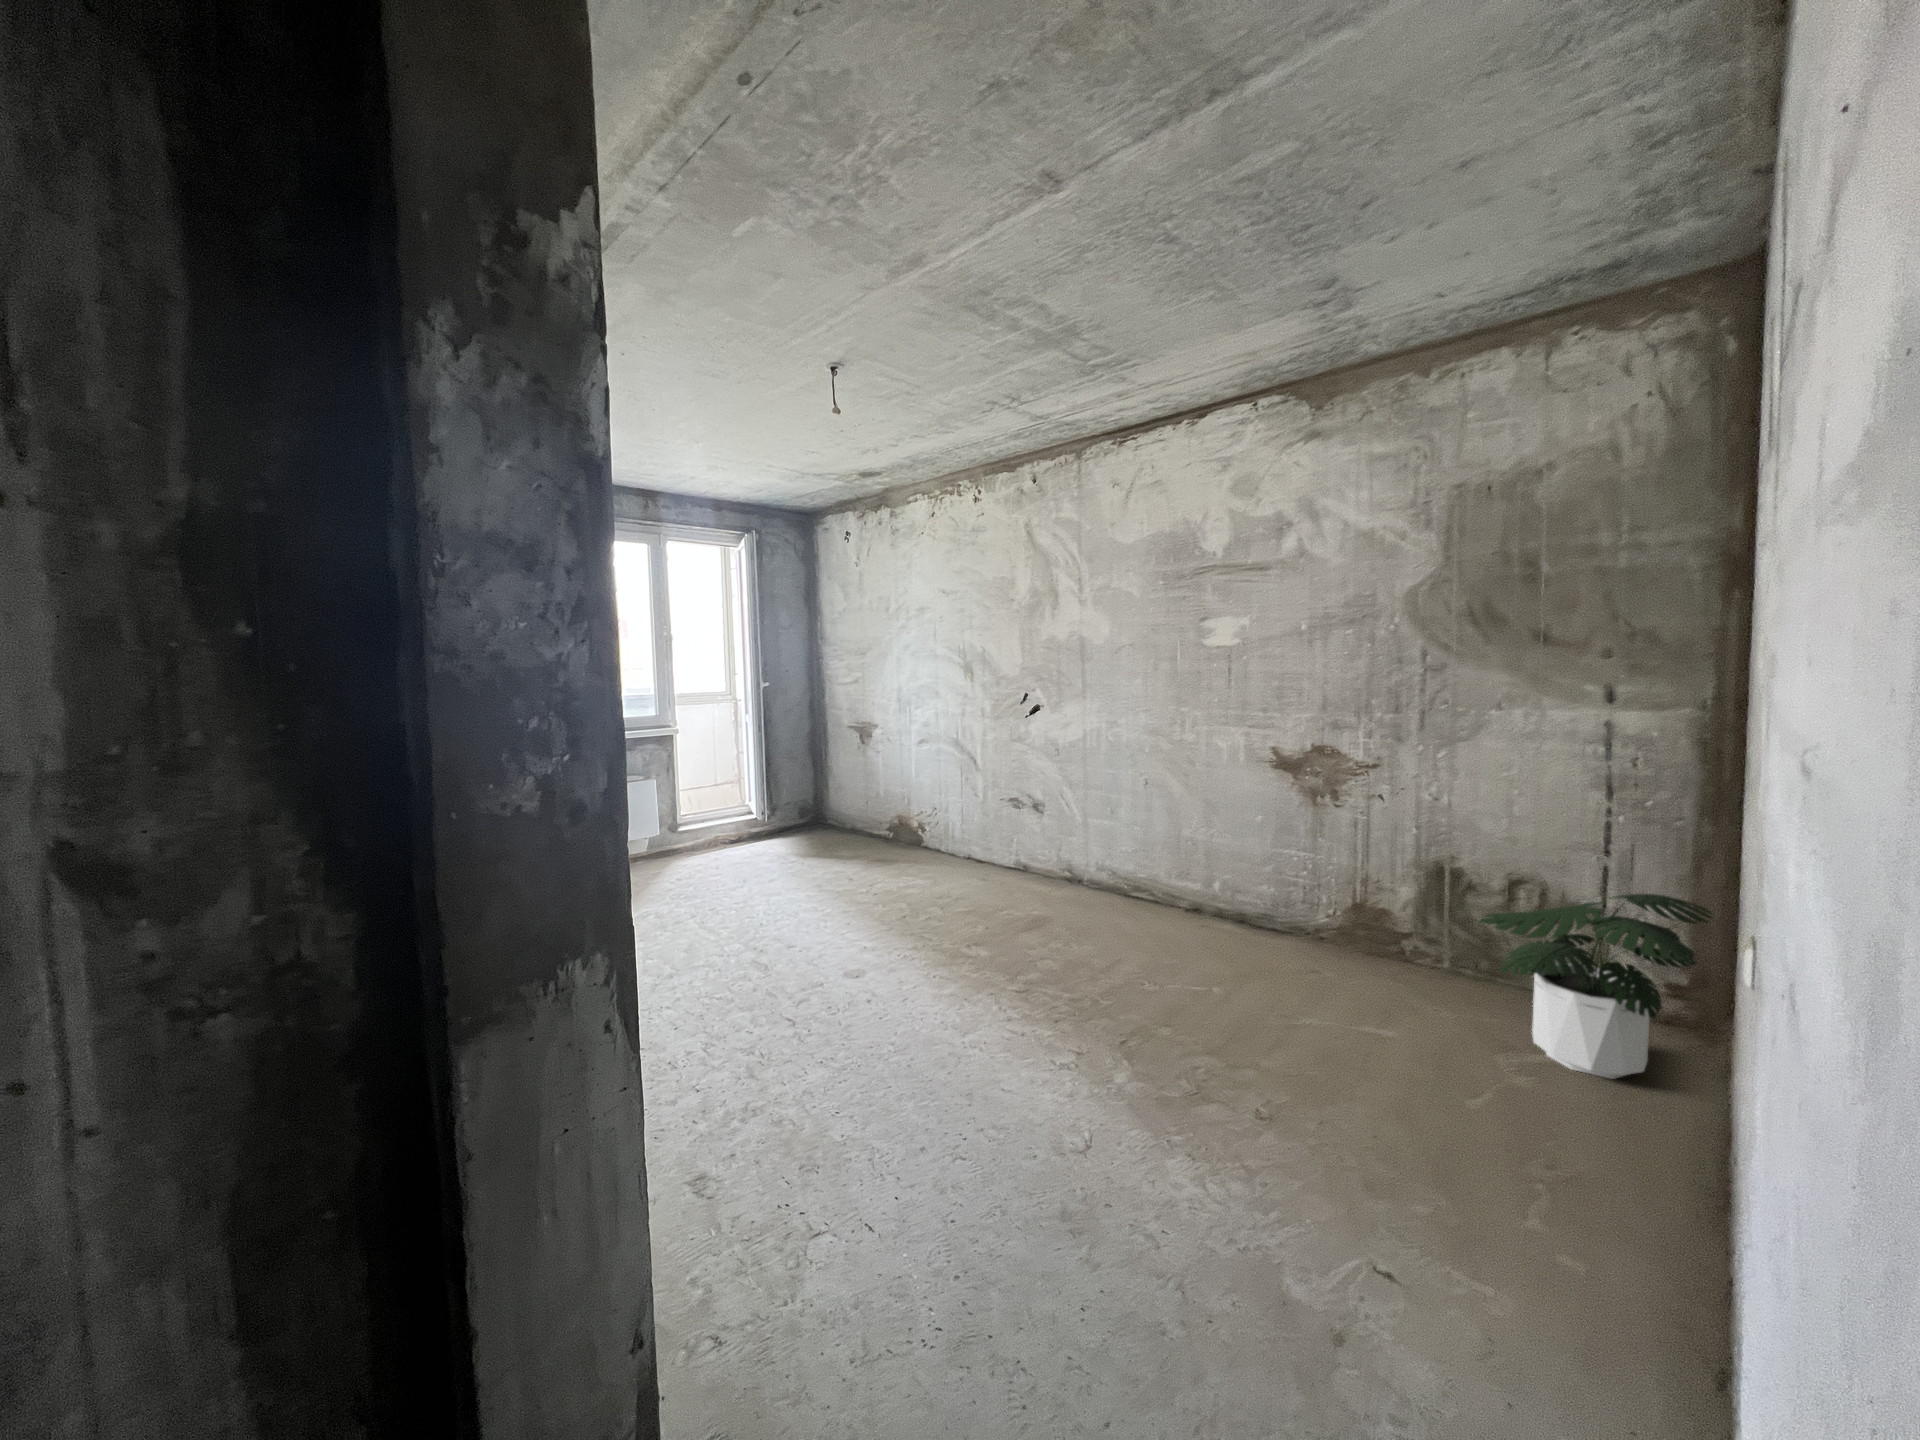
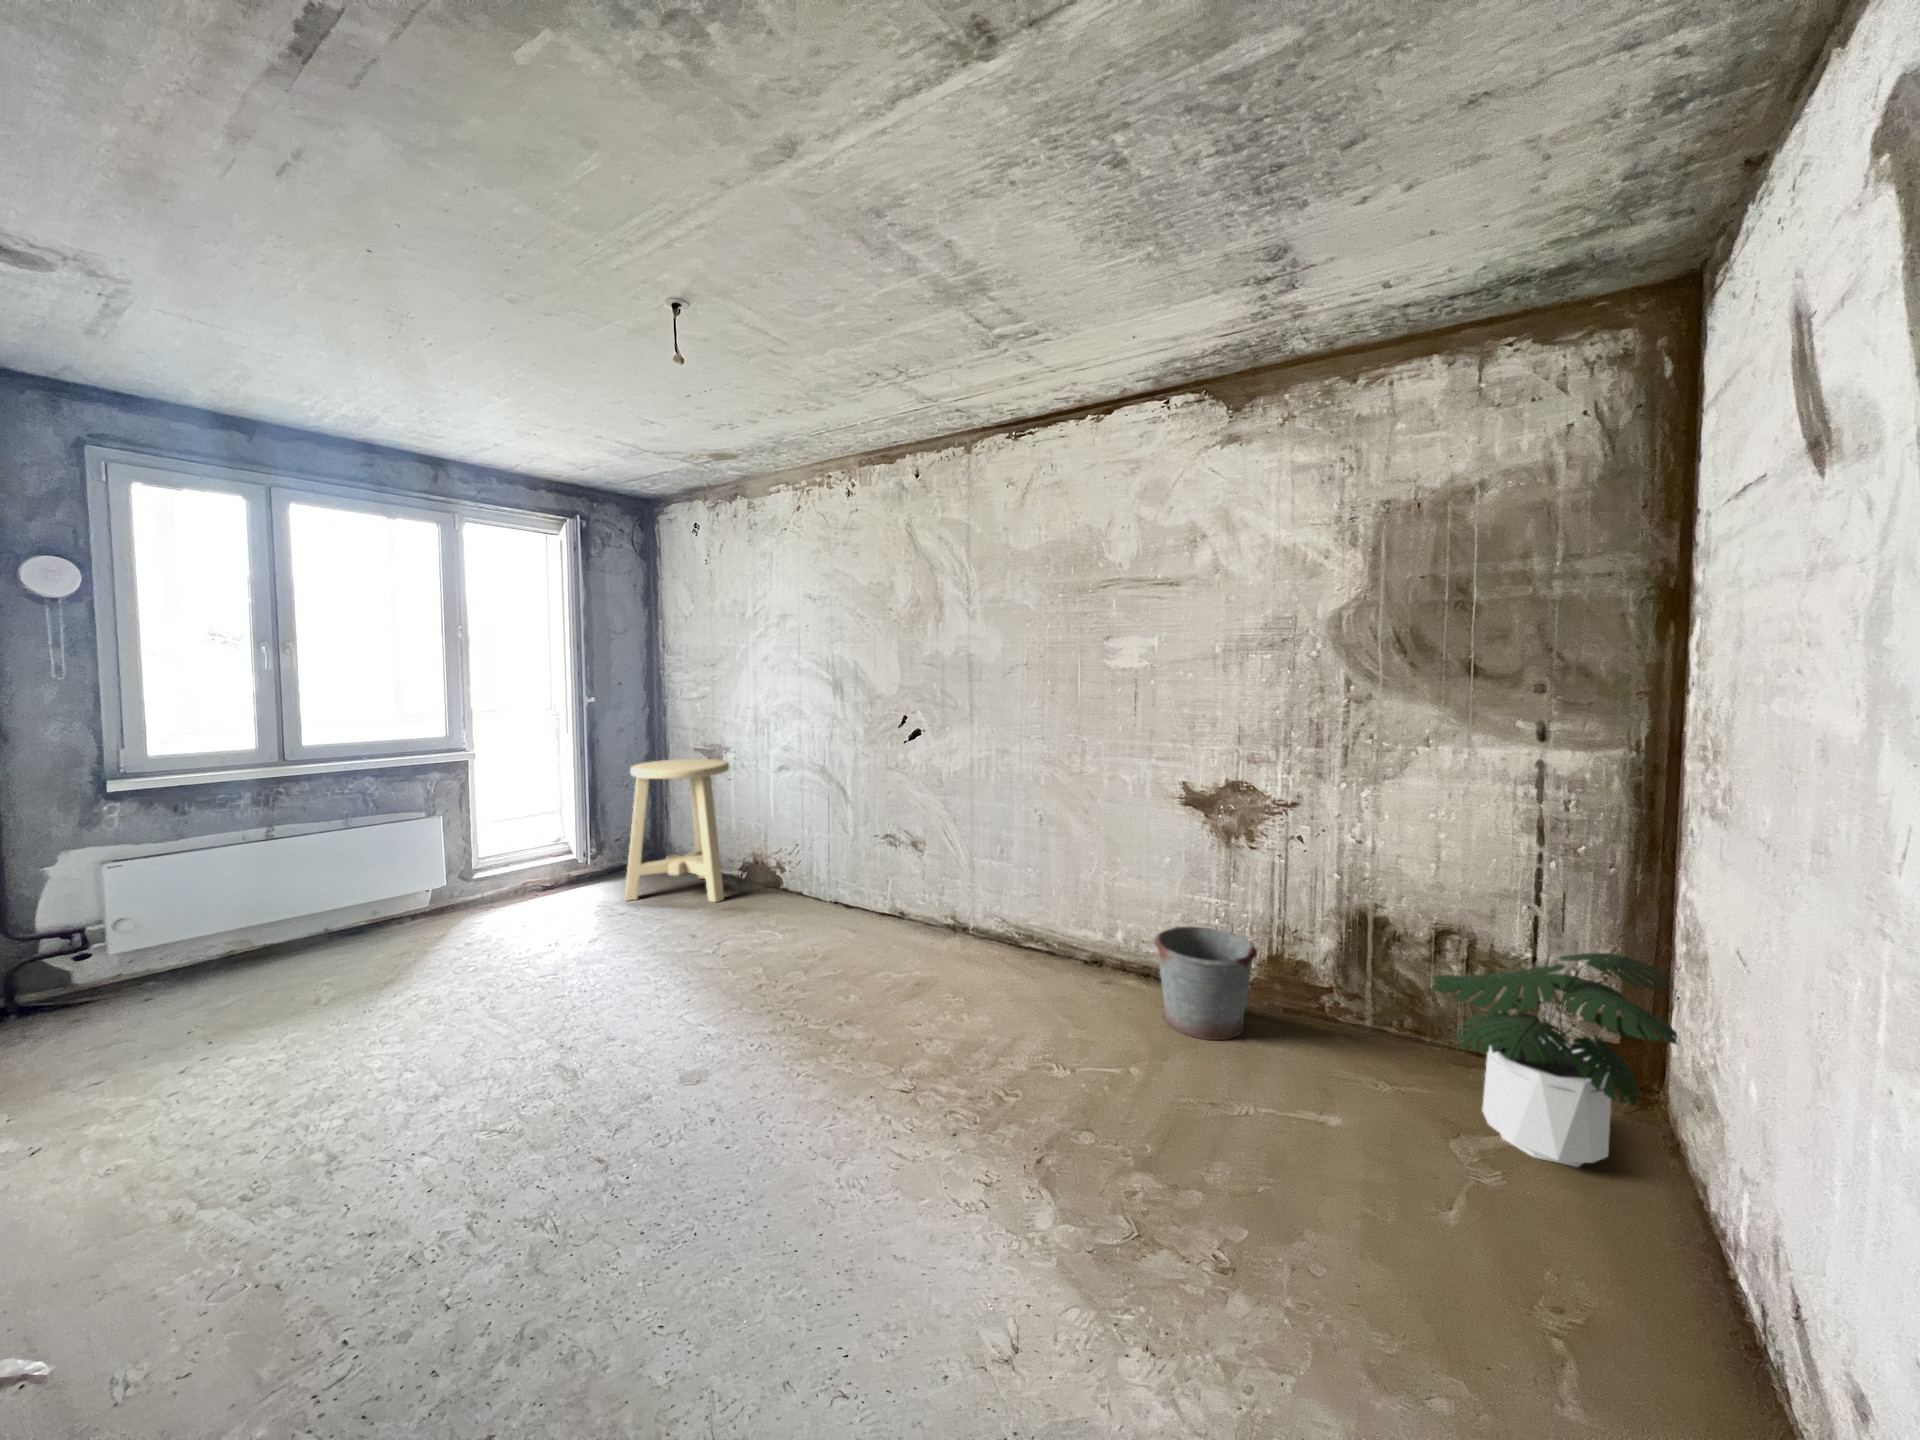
stool: none [795,735,877,856] -> present [625,759,729,902]
bucket: none [1241,876,1337,972] -> present [1154,927,1257,1040]

